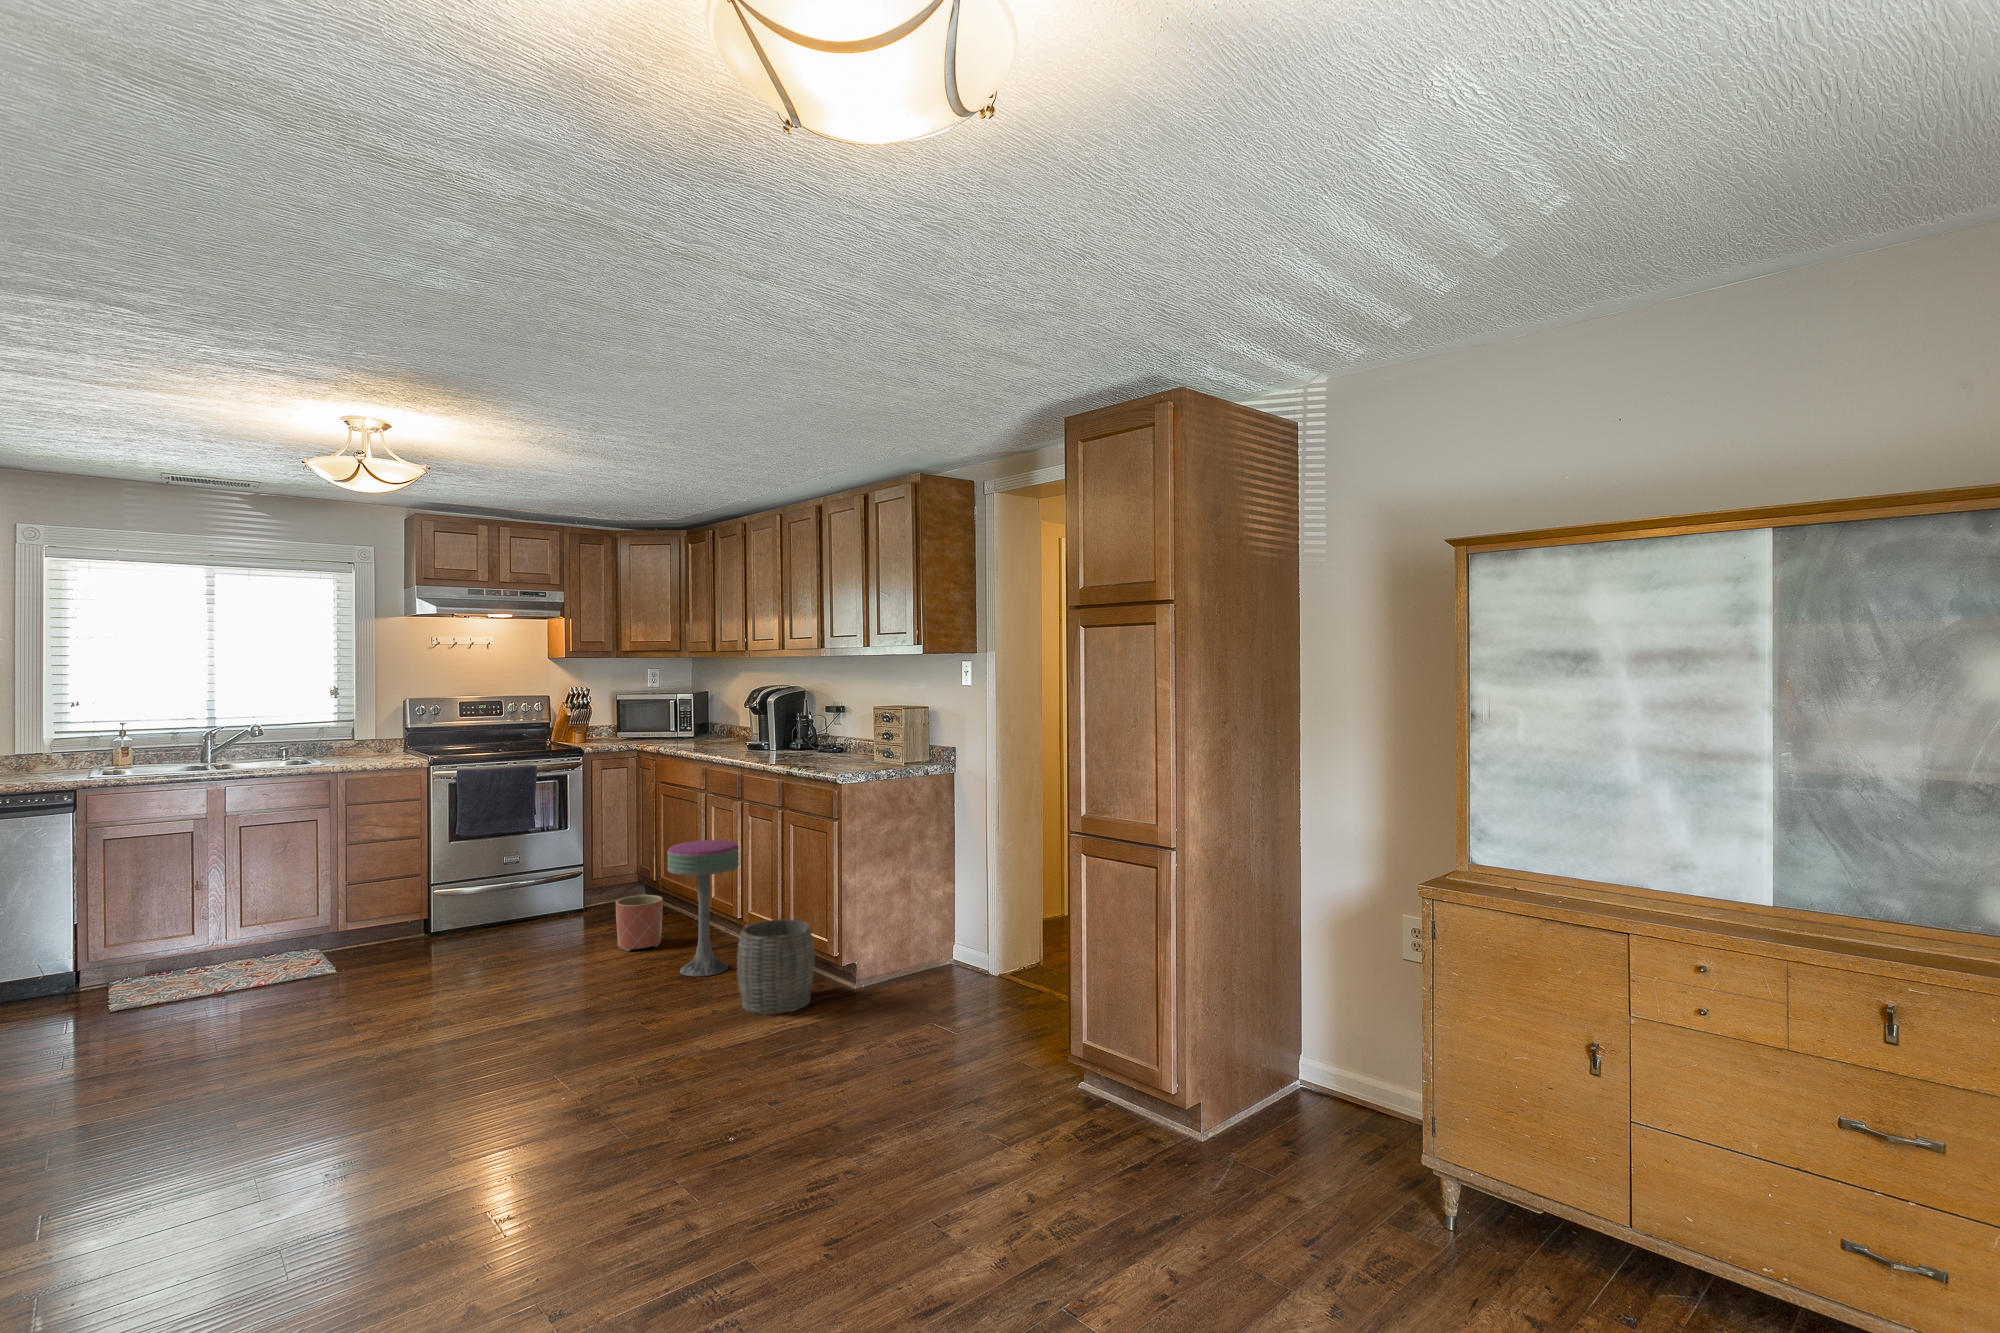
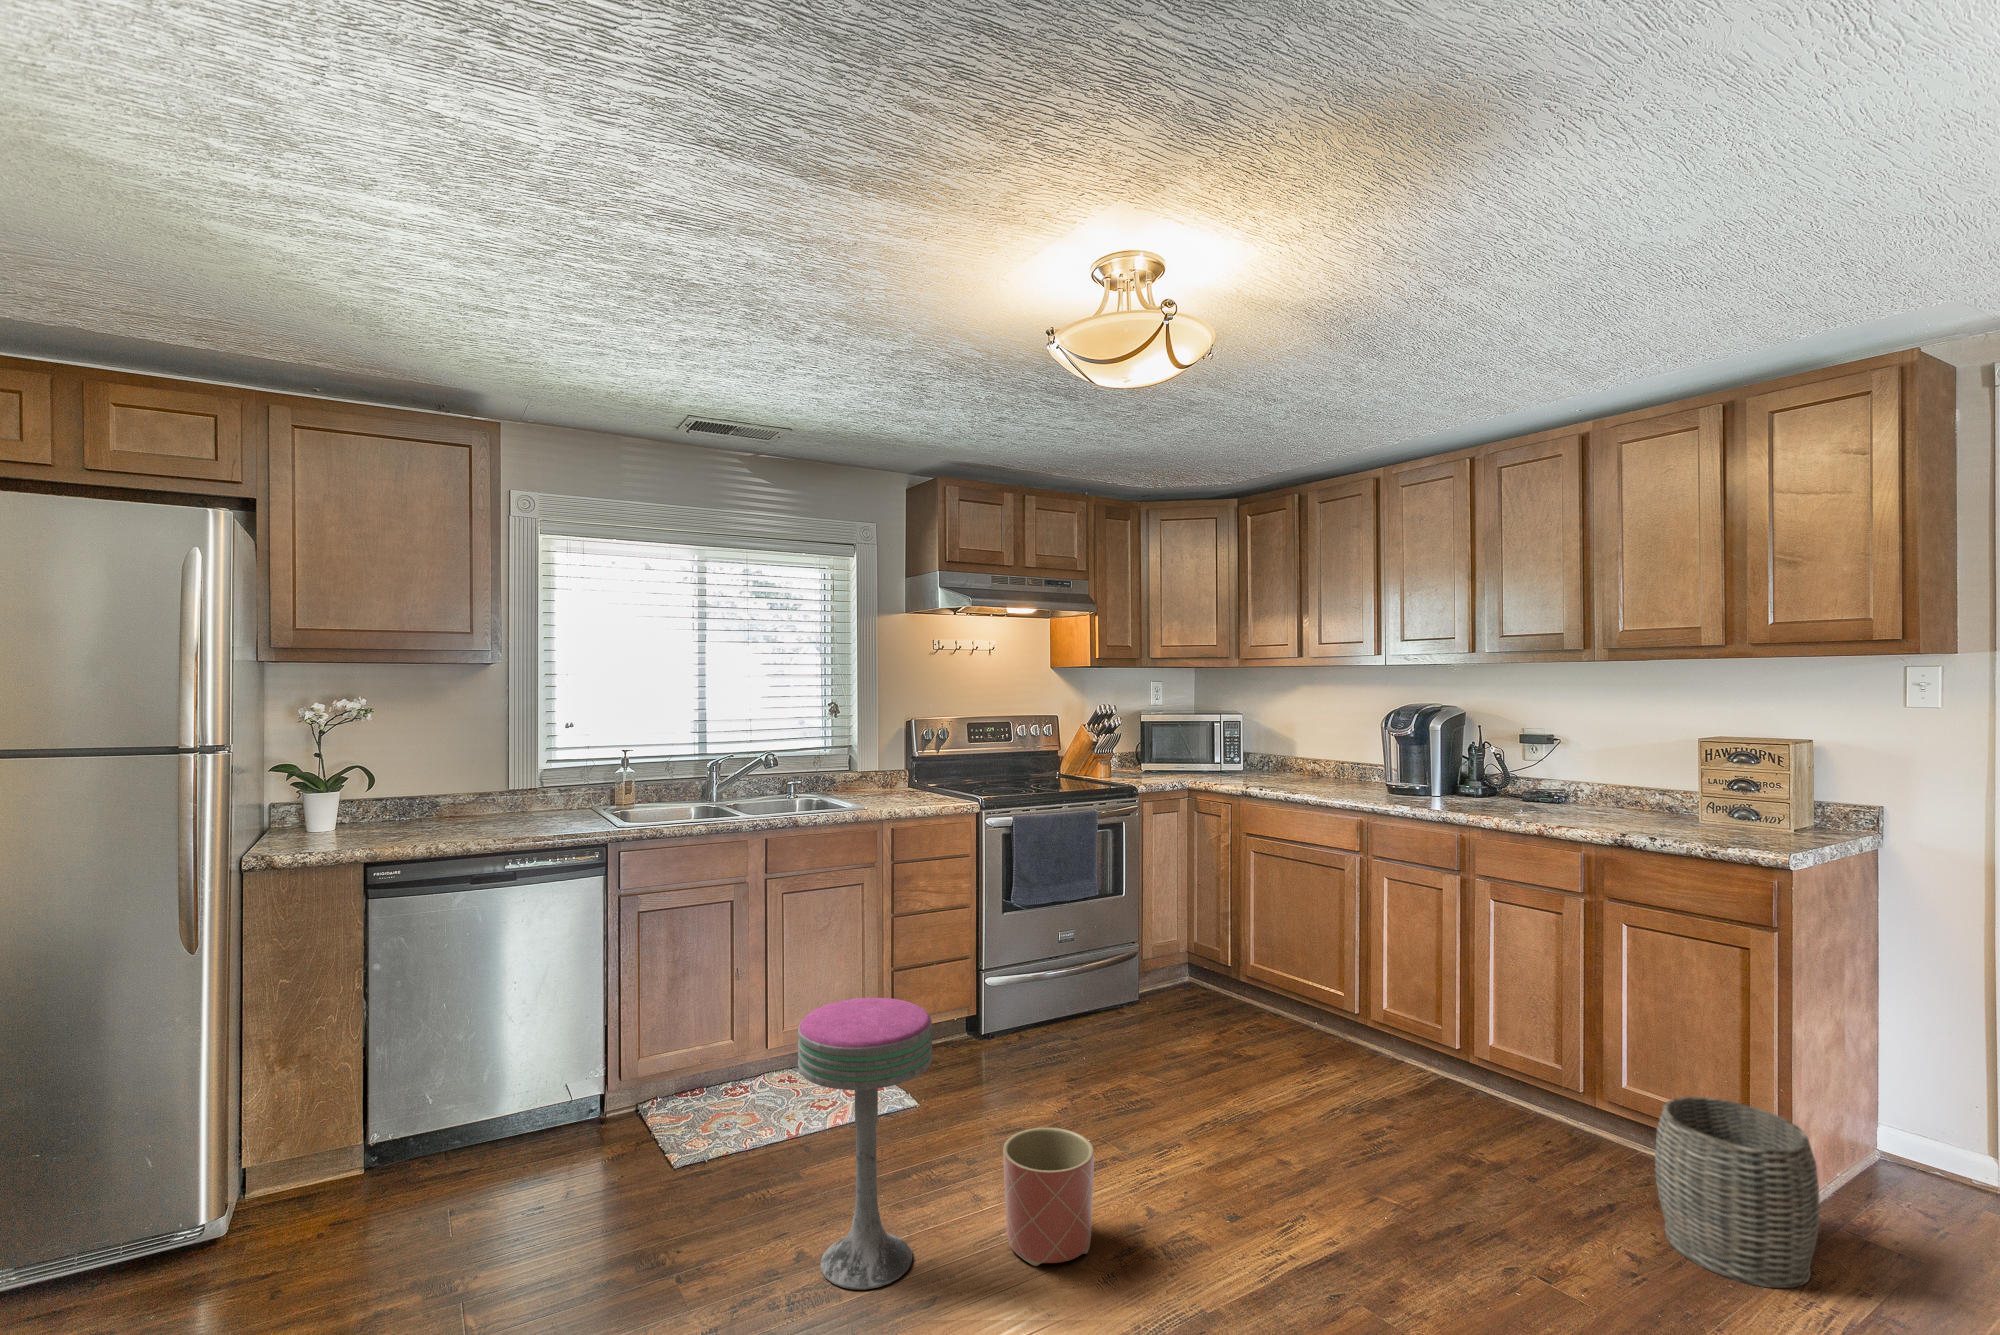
bar stool: present [667,840,739,977] -> present [798,998,932,1290]
planter: present [616,895,663,951] -> present [1003,1128,1094,1266]

